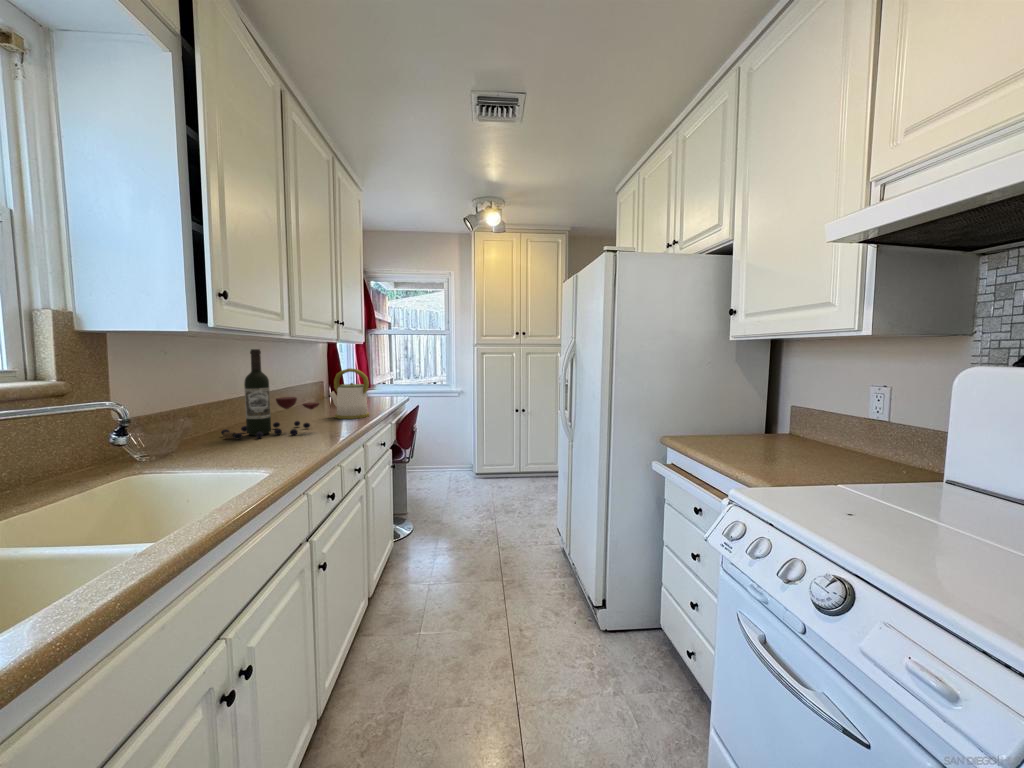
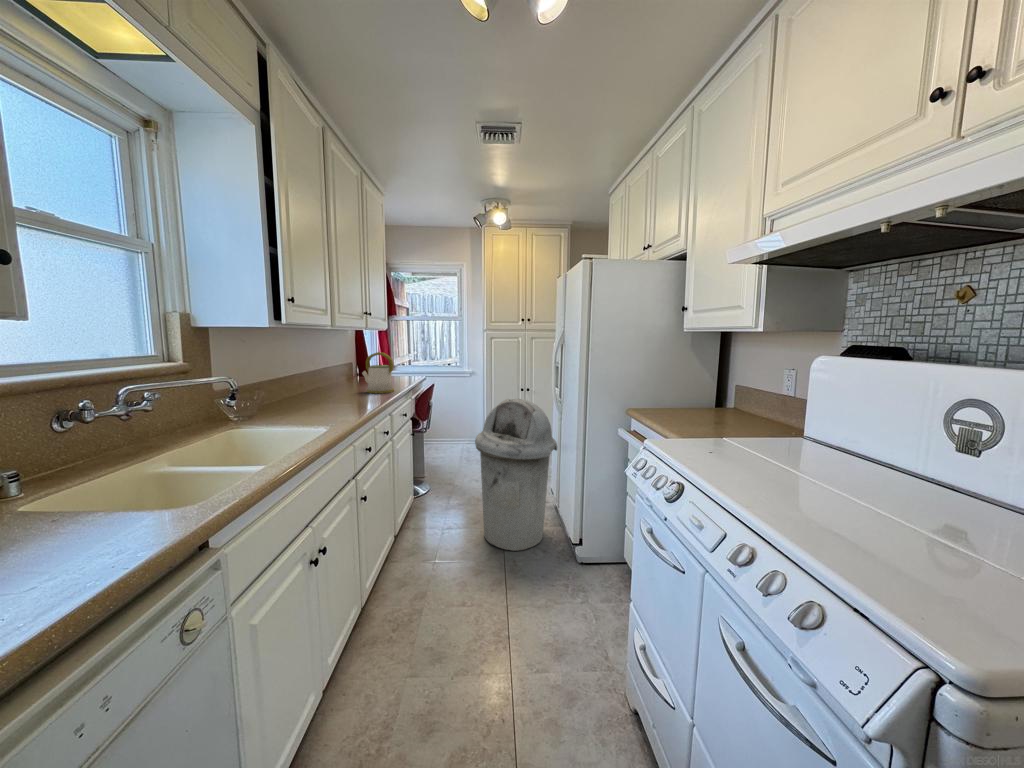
wine bottle: present [221,349,319,439] -> none [283,338,358,407]
trash can: none [469,424,571,616] -> present [475,399,558,551]

